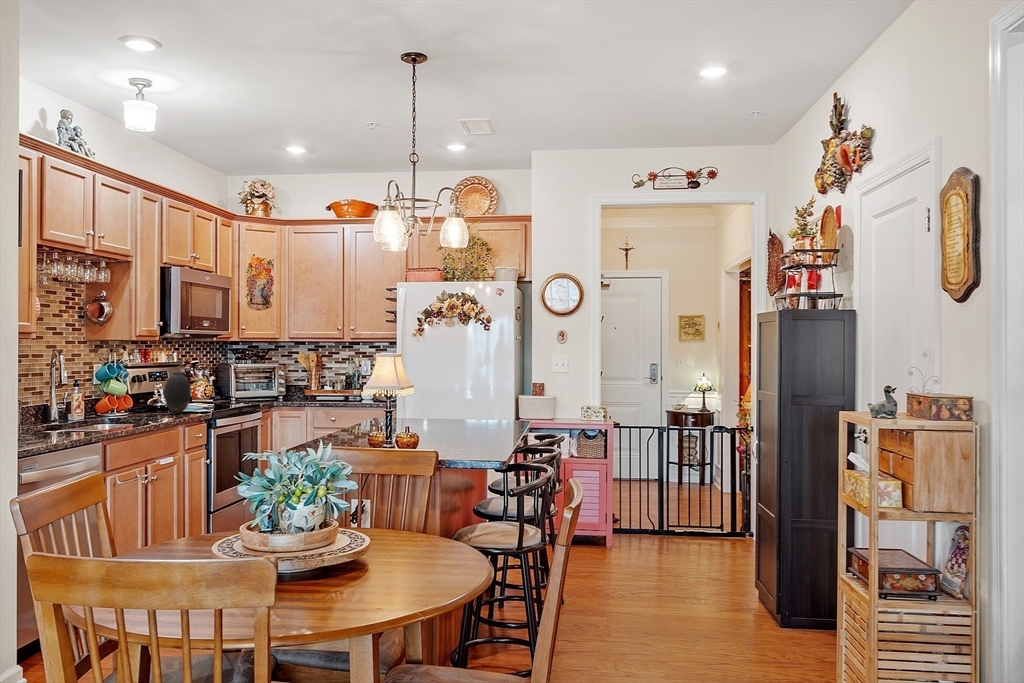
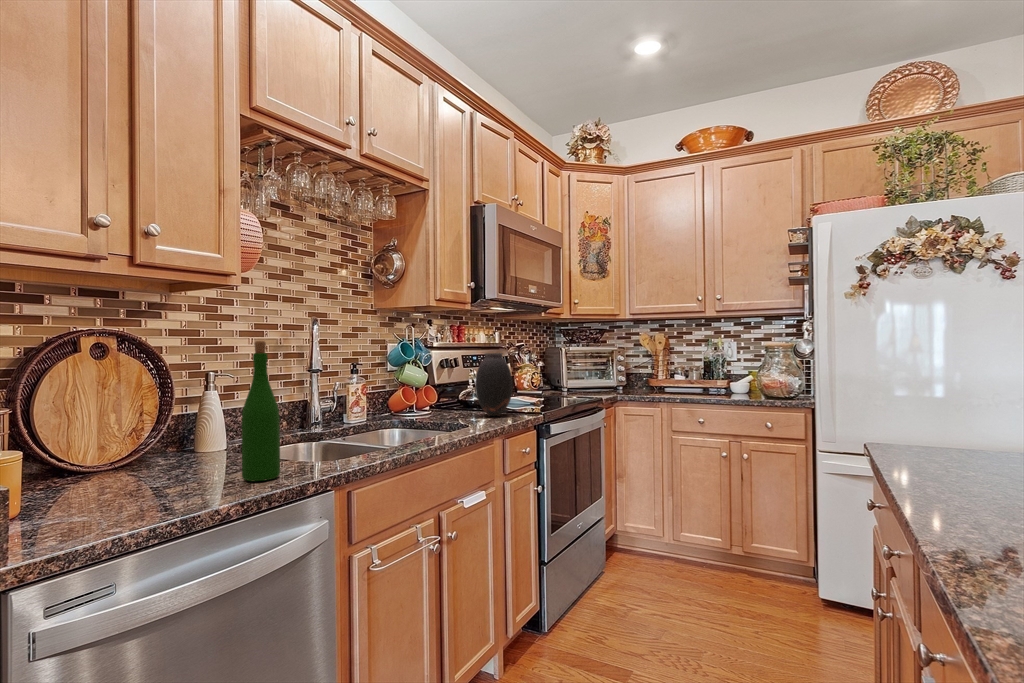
wine bottle: none [59,370,77,435] -> present [242,341,280,481]

